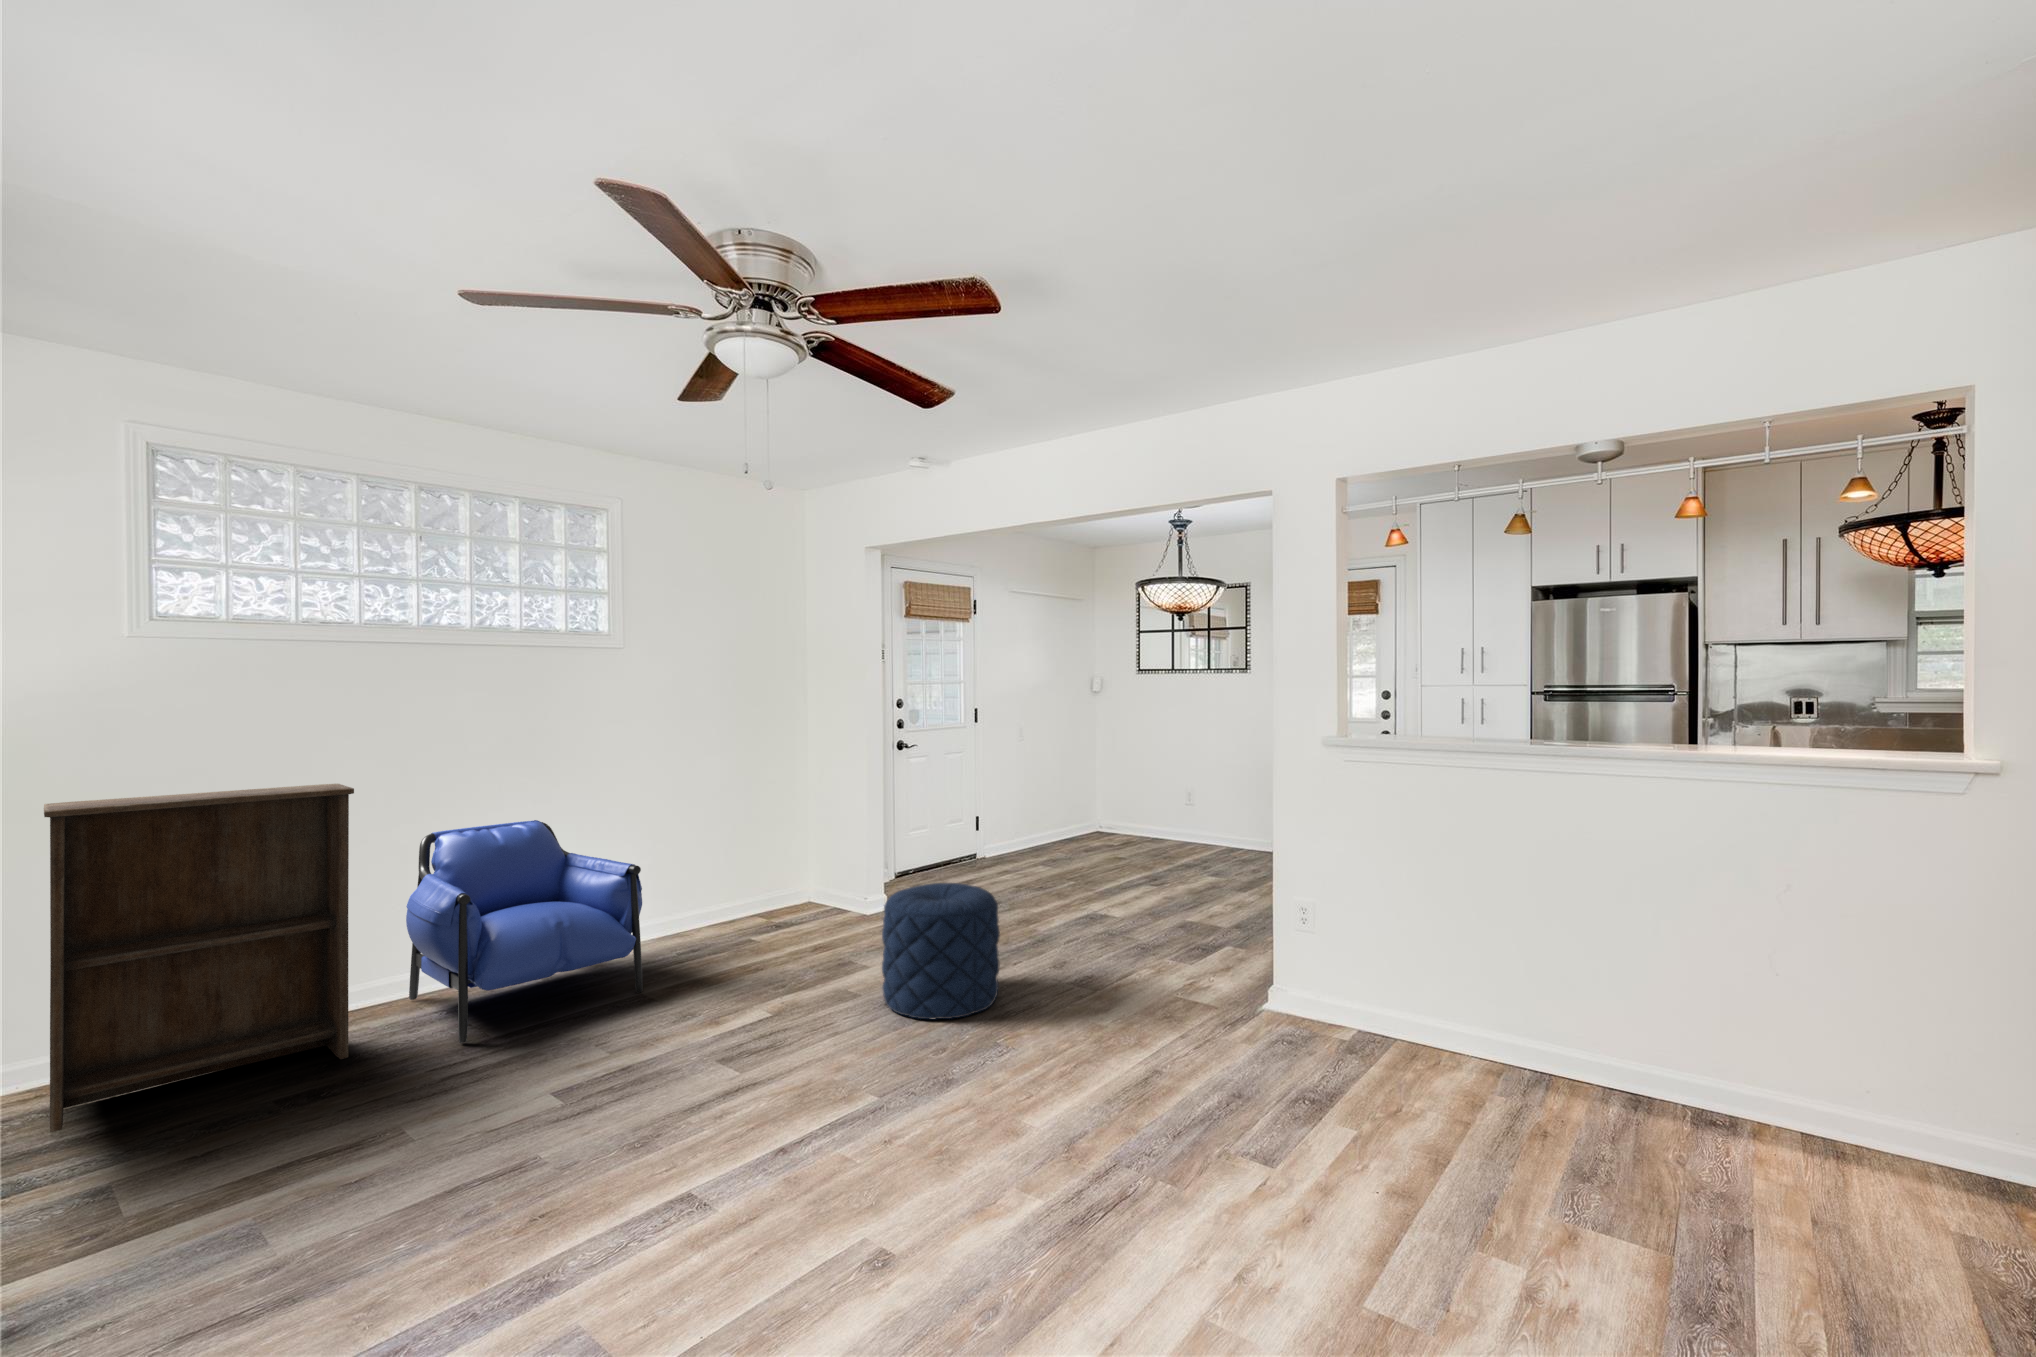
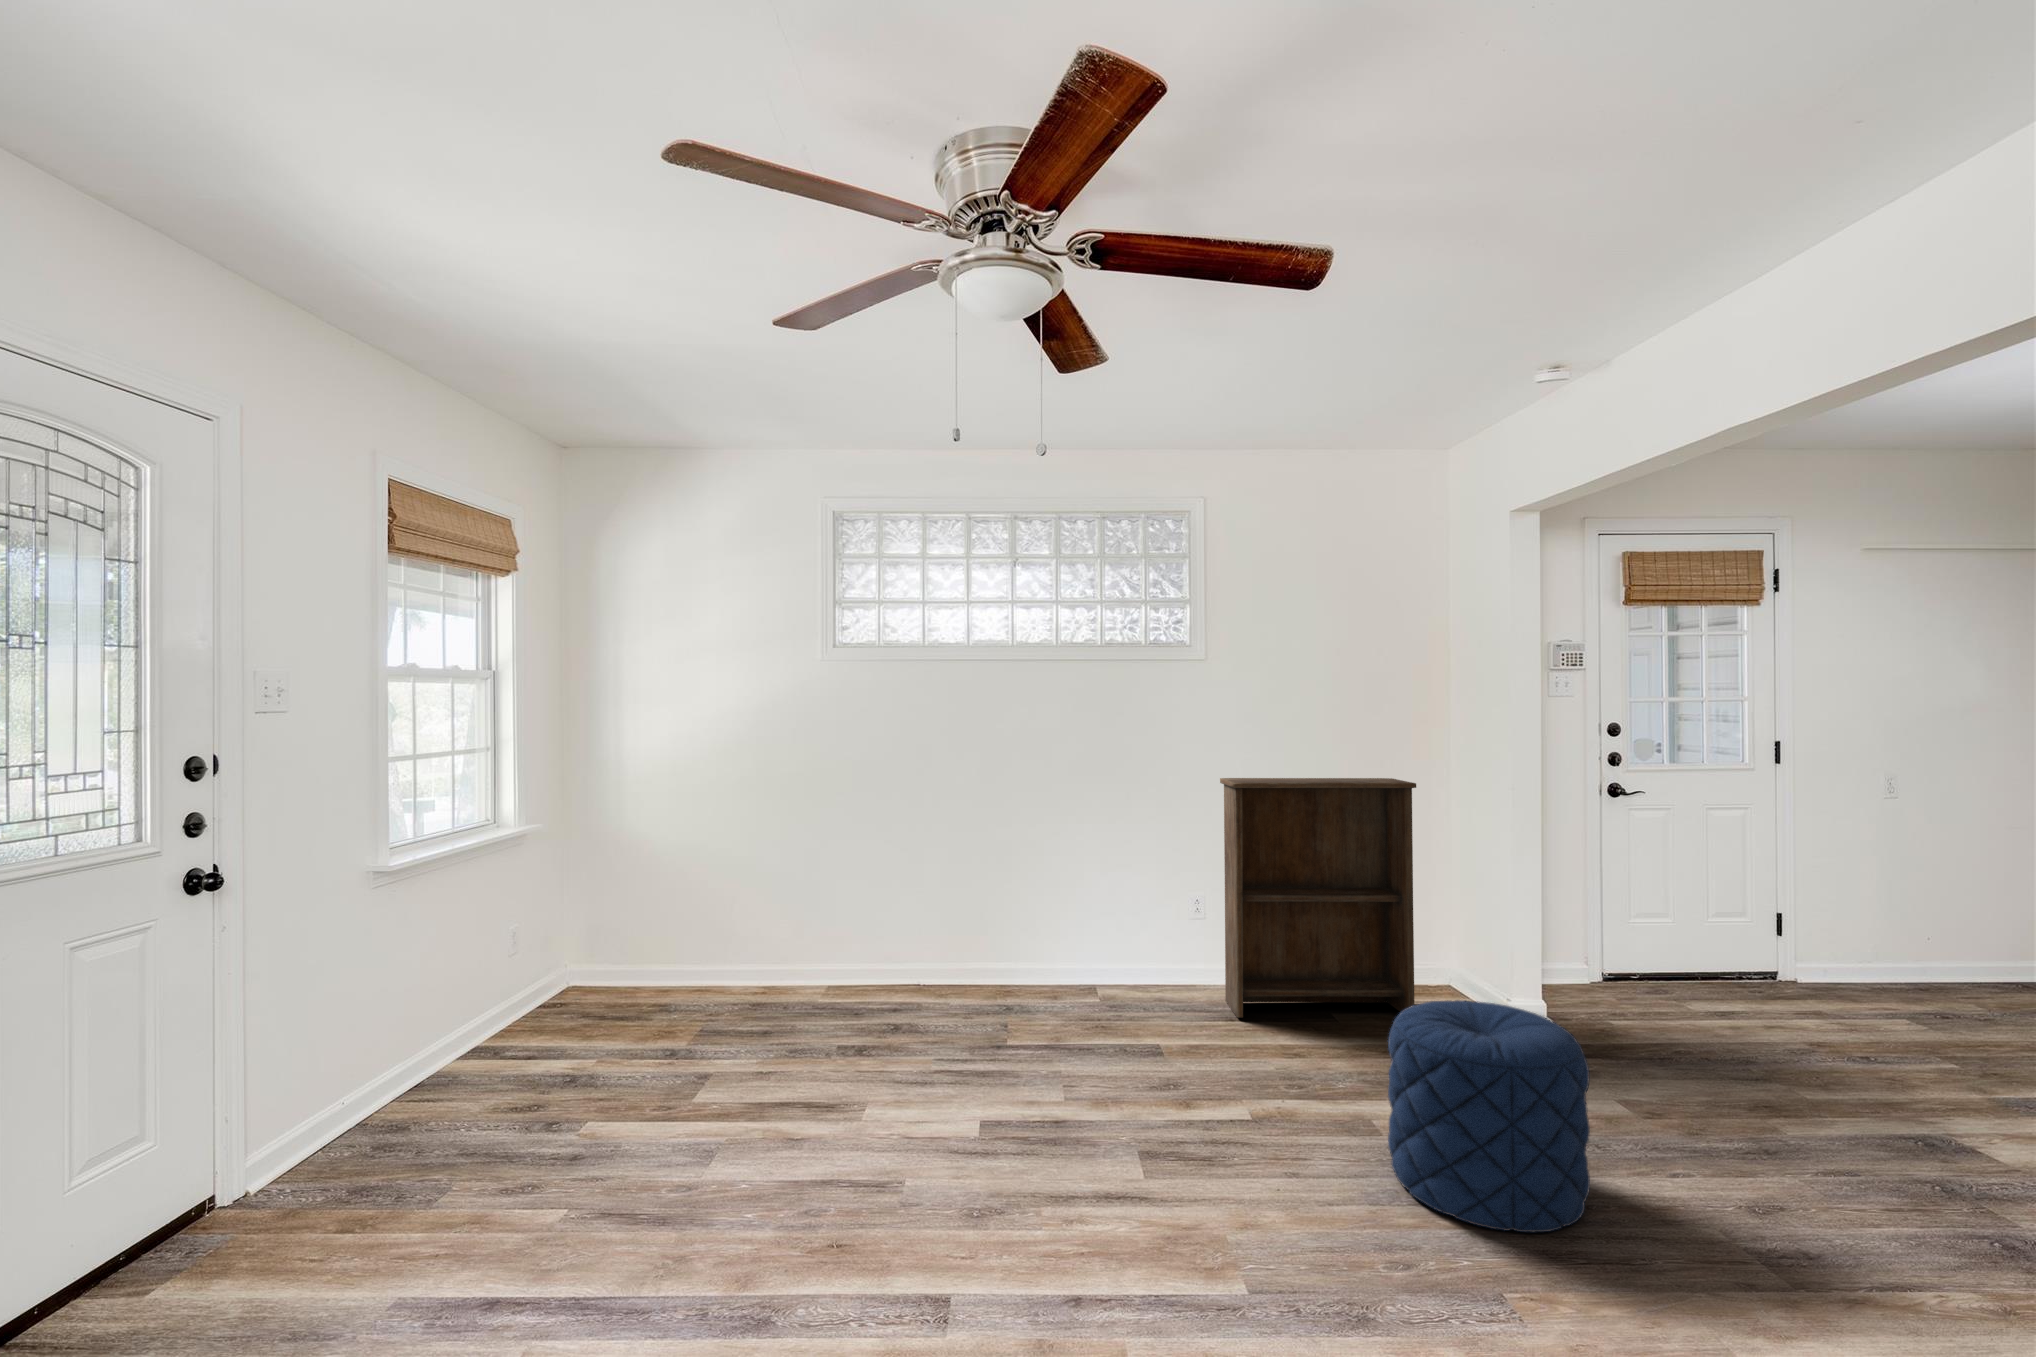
bookshelf: present [44,784,354,1132] -> present [1220,778,1416,1018]
armchair: present [406,820,643,1043] -> none [969,836,1171,1041]

